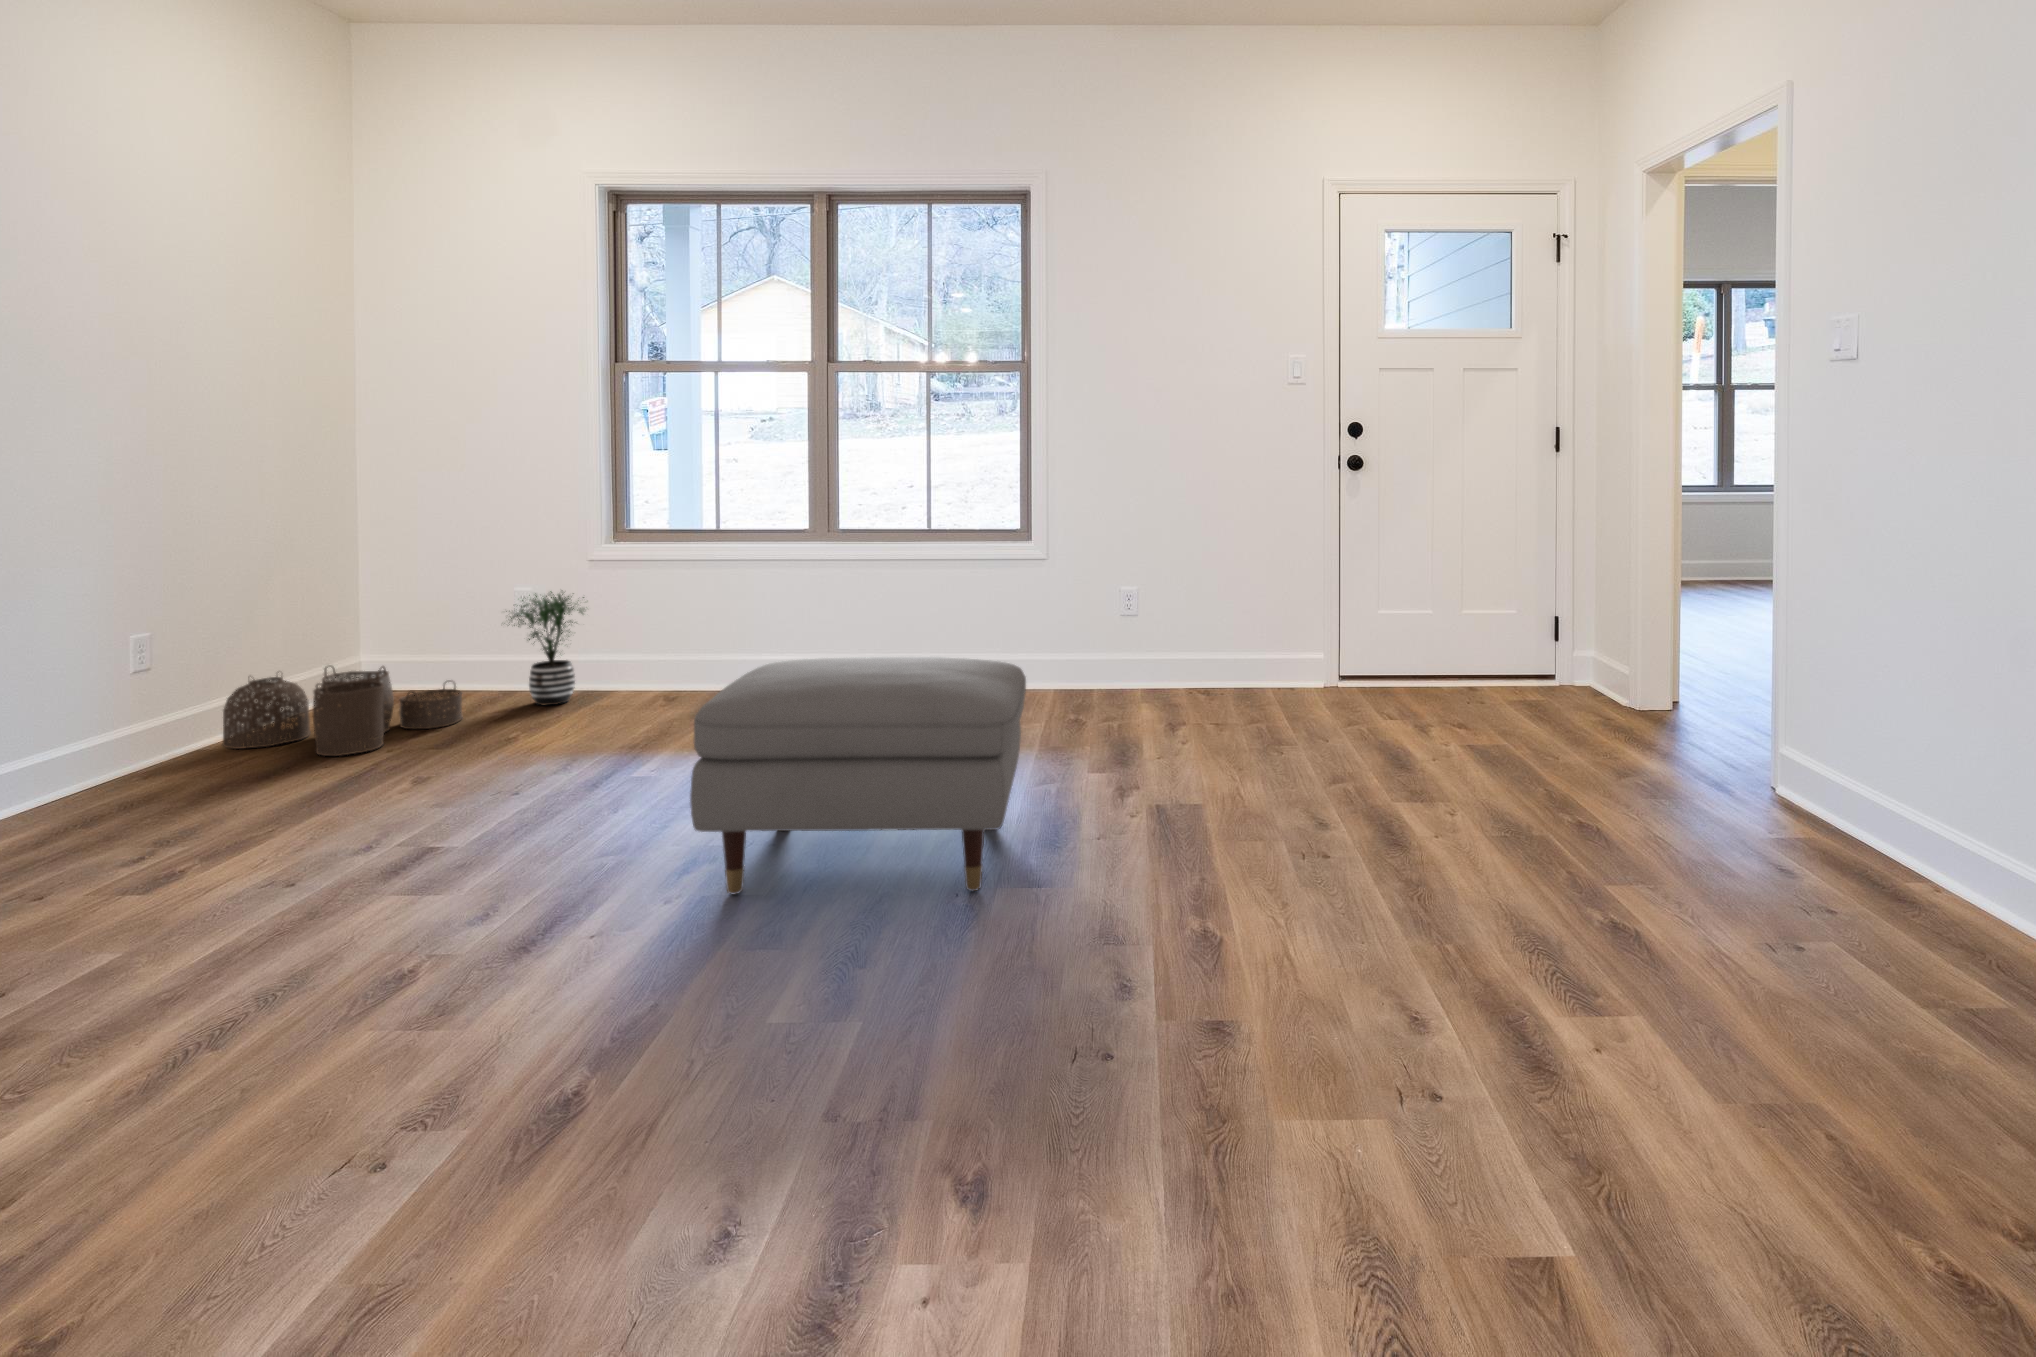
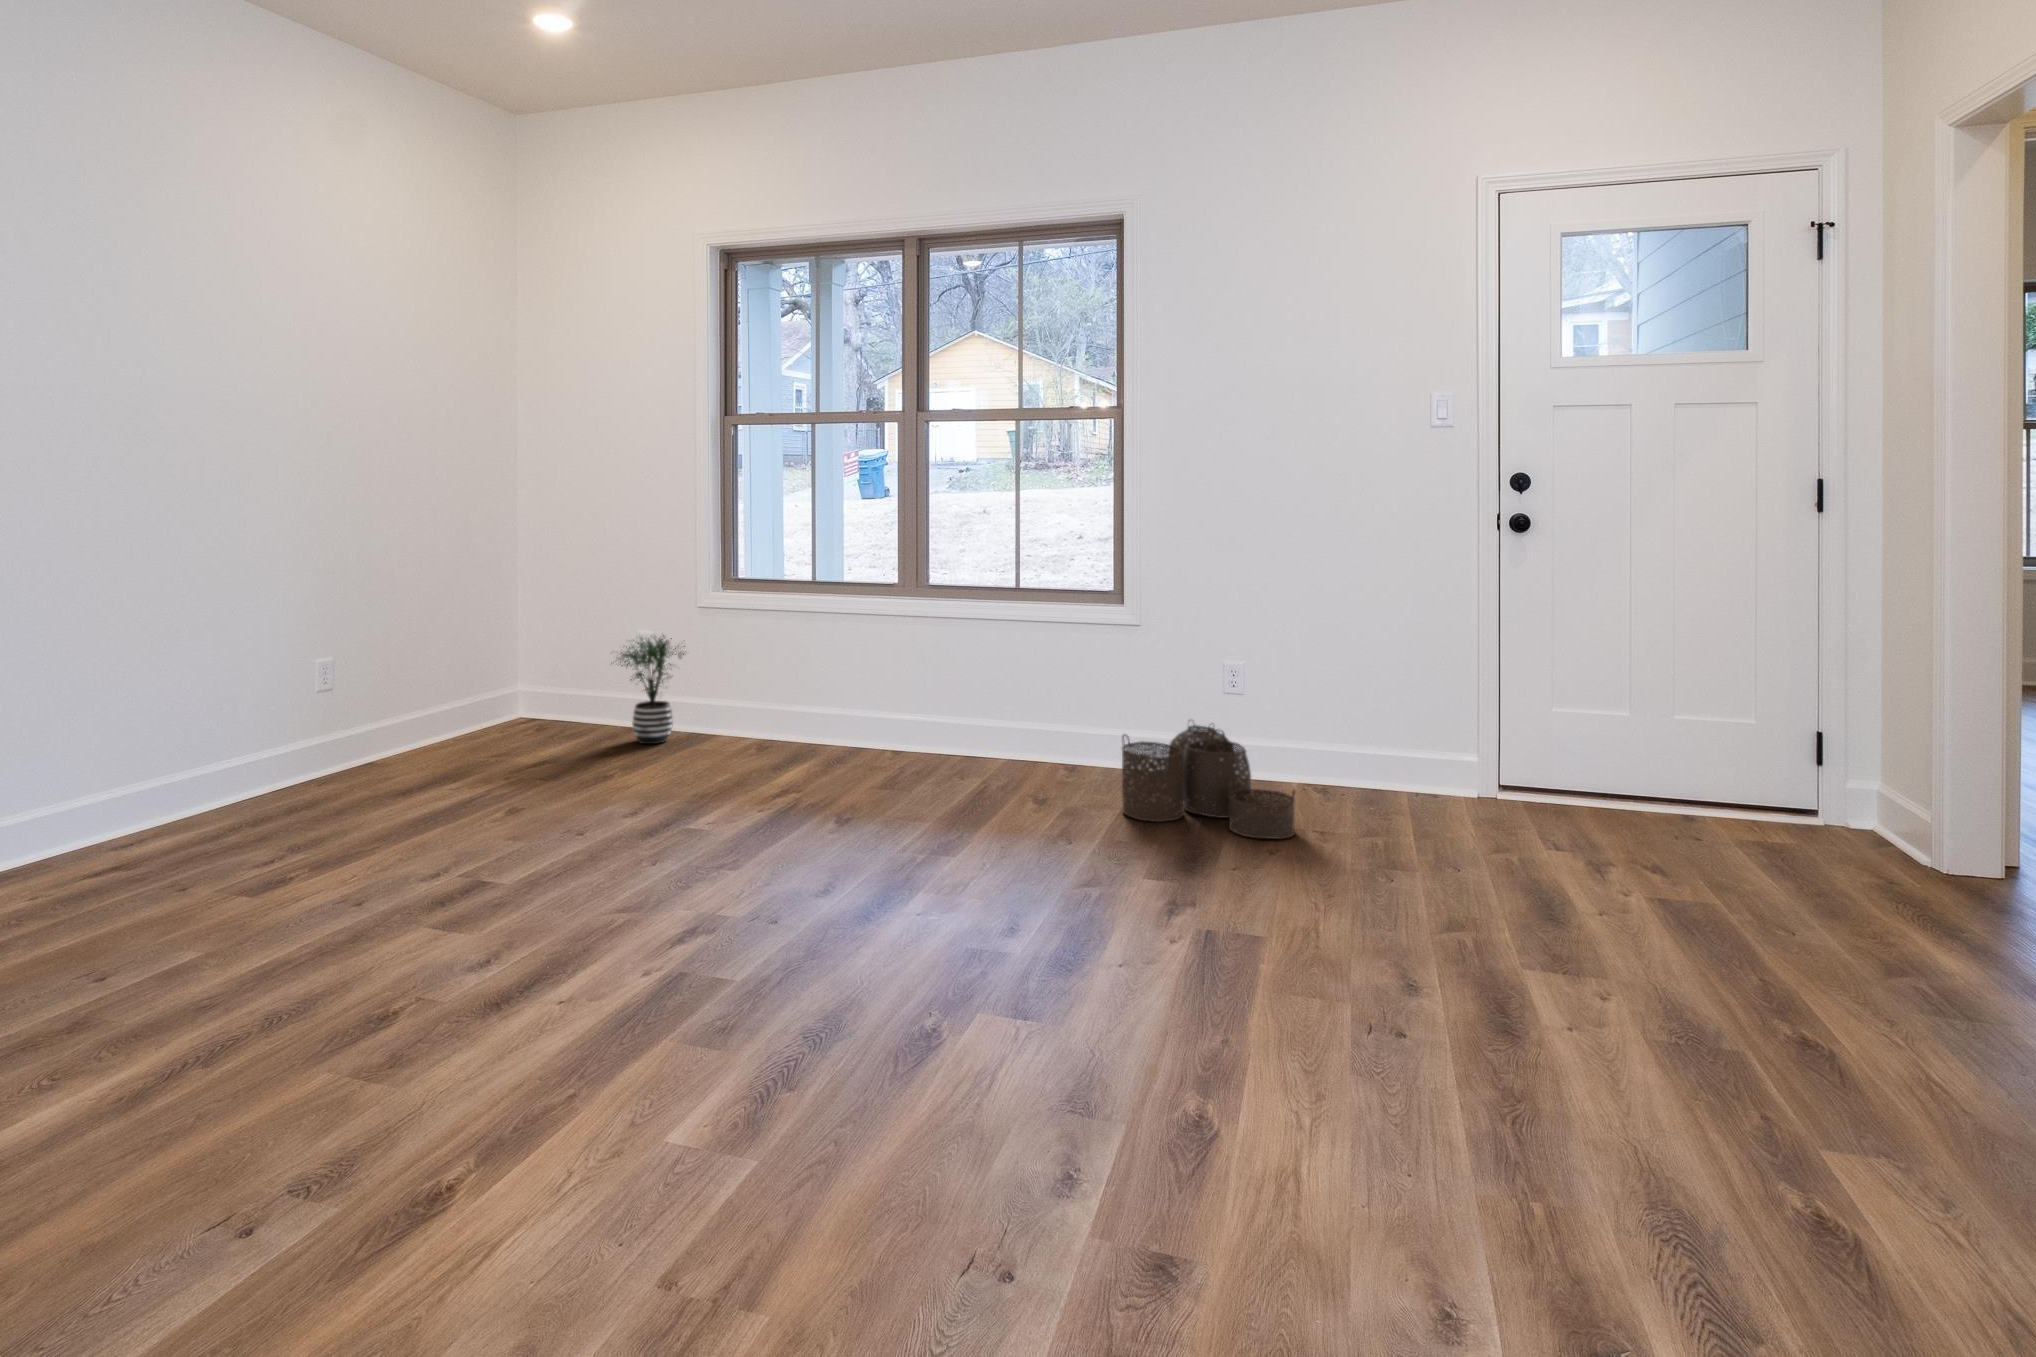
ottoman: present [690,657,1026,895] -> none [665,729,1042,1014]
woven basket: present [222,666,463,756] -> present [1122,720,1295,839]

